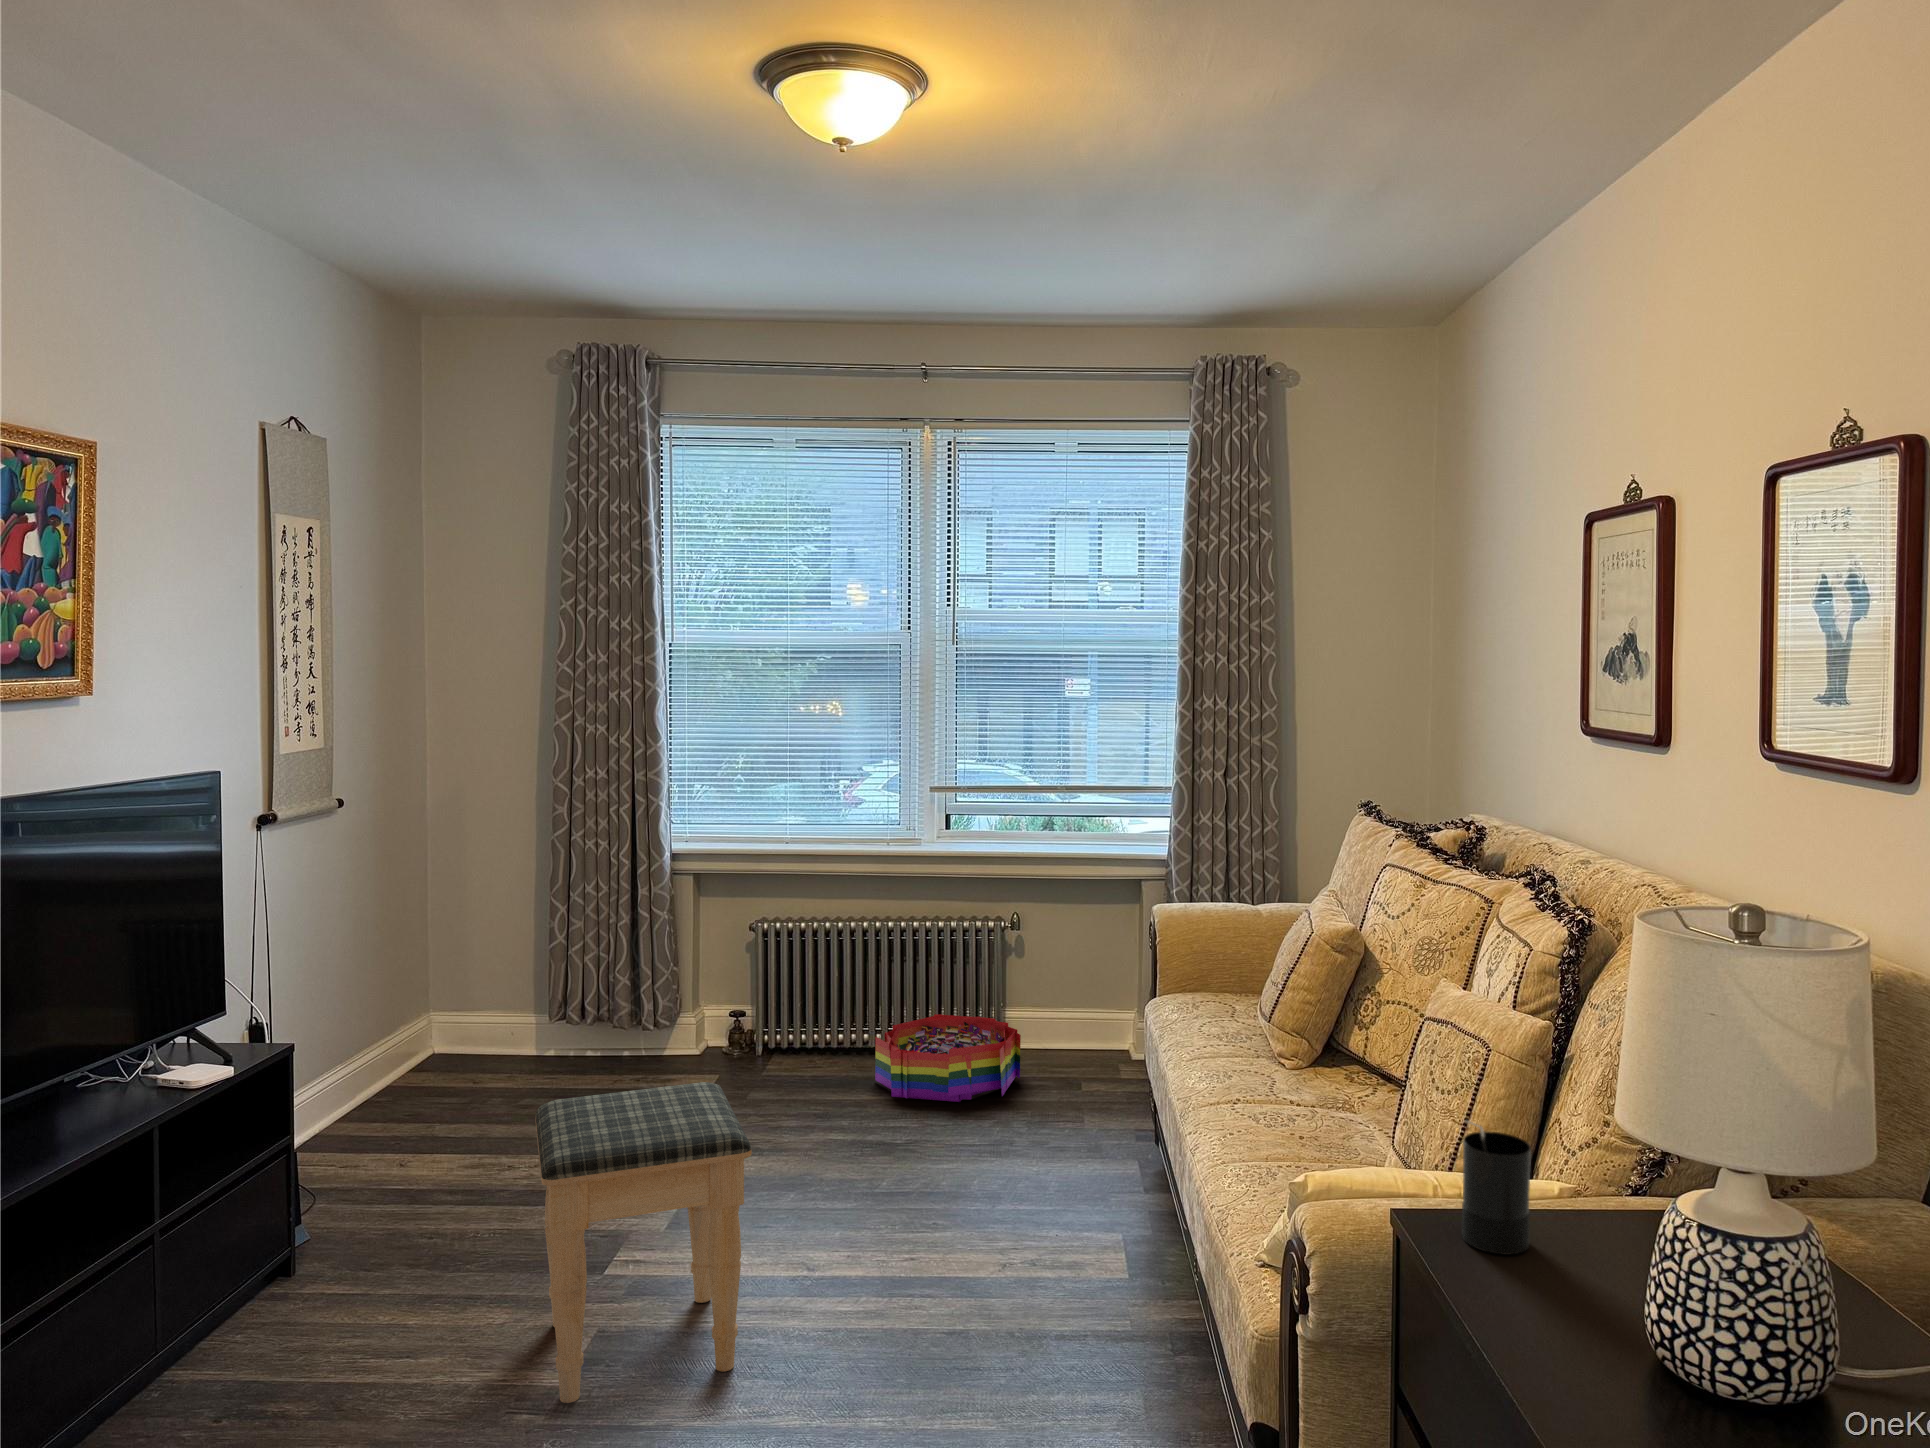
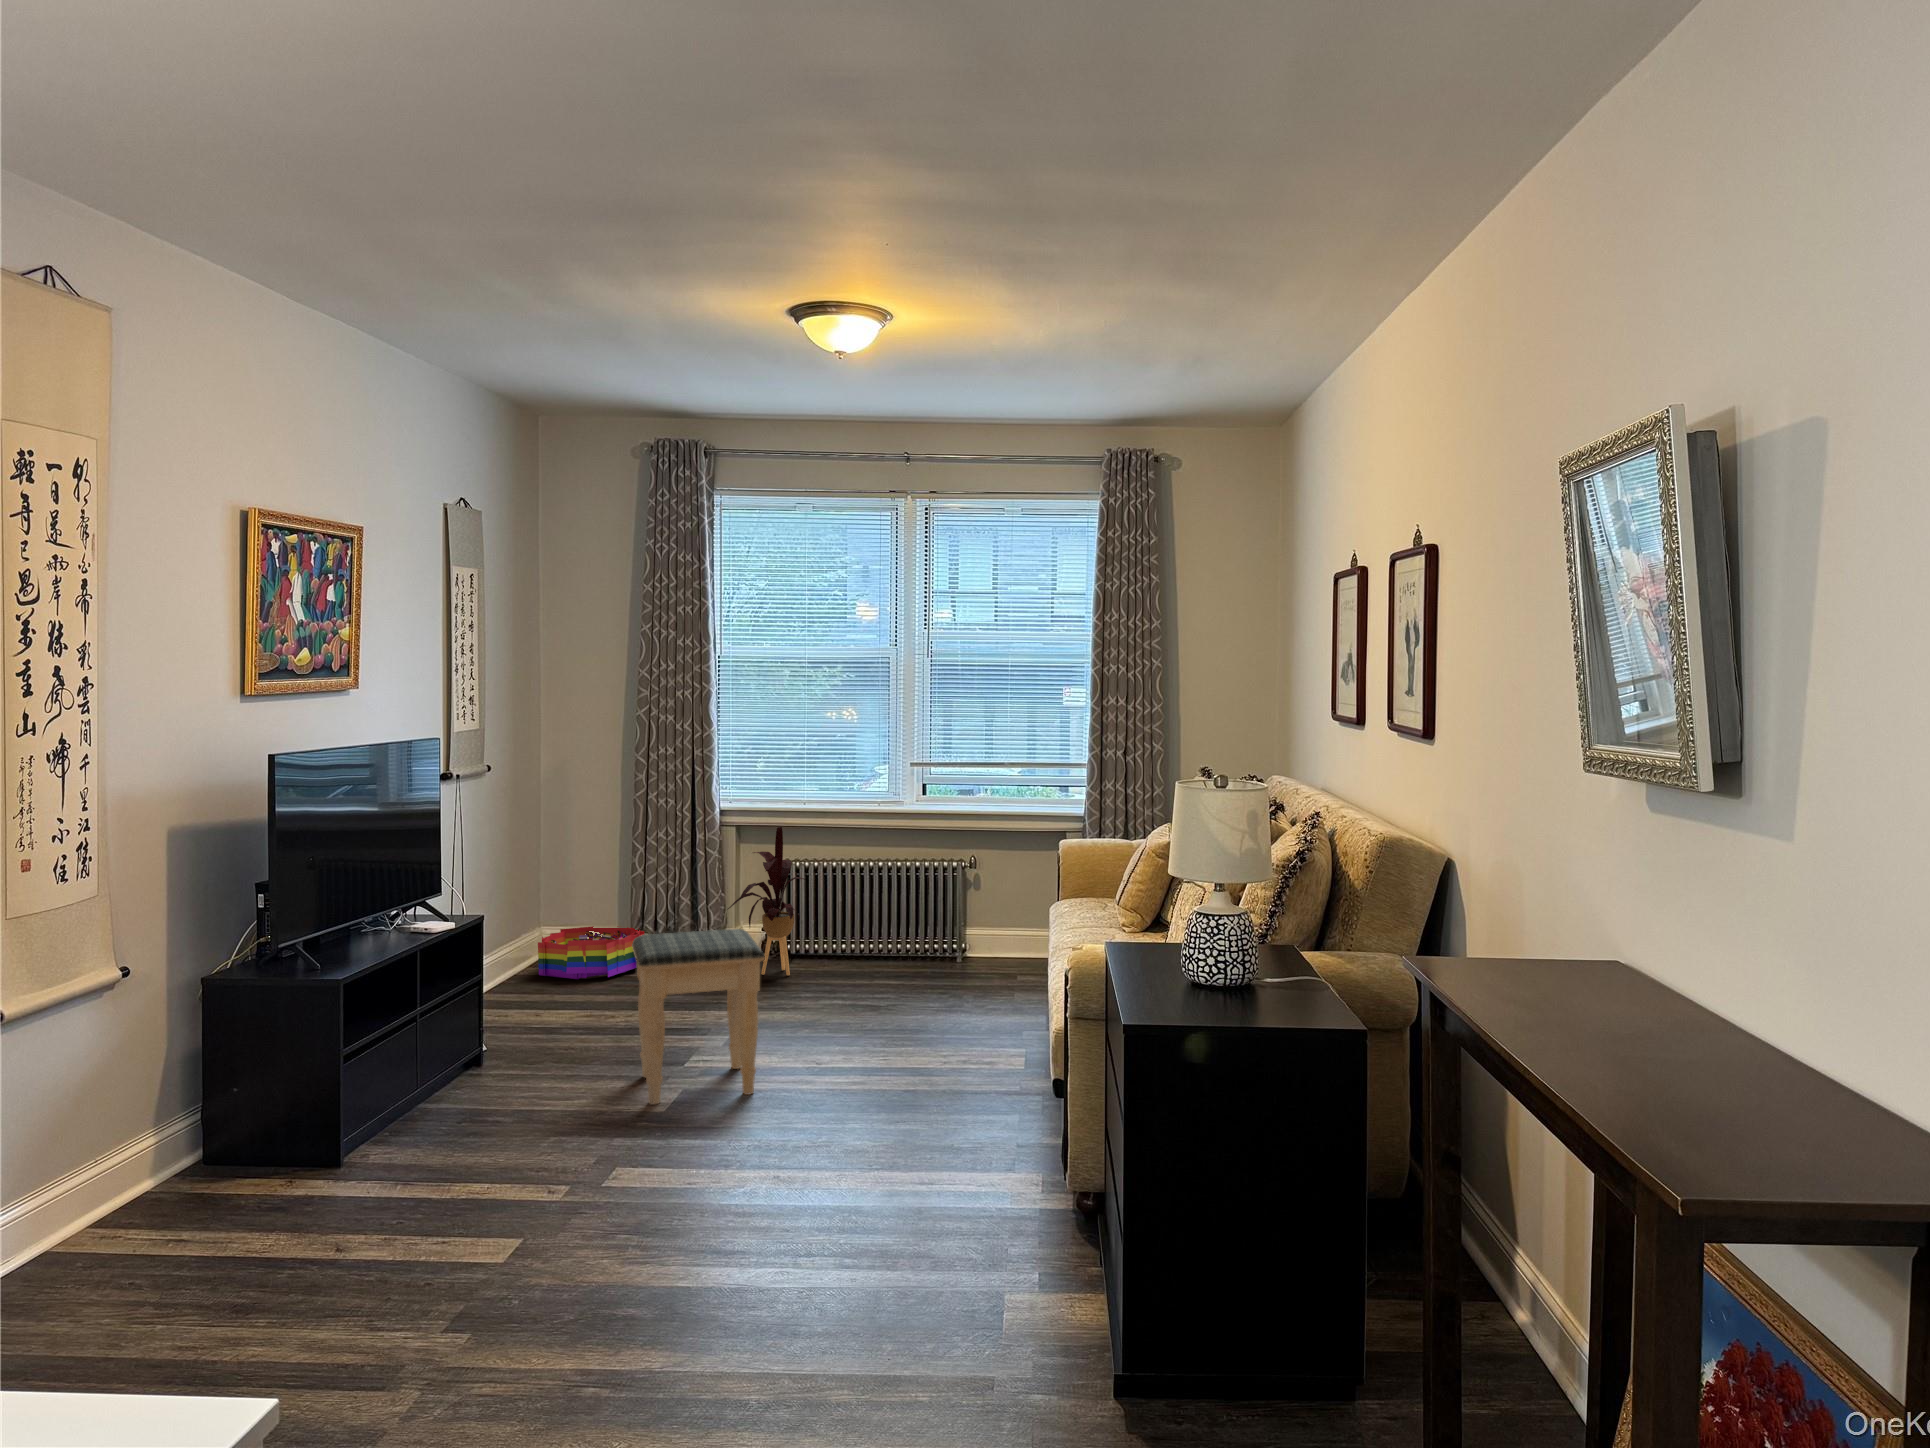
house plant: none [681,881,792,1086] -> present [728,826,805,976]
storage bin: present [875,1014,1021,1102] -> present [538,926,644,979]
candle: present [1462,1121,1531,1255] -> none [1123,891,1156,953]

